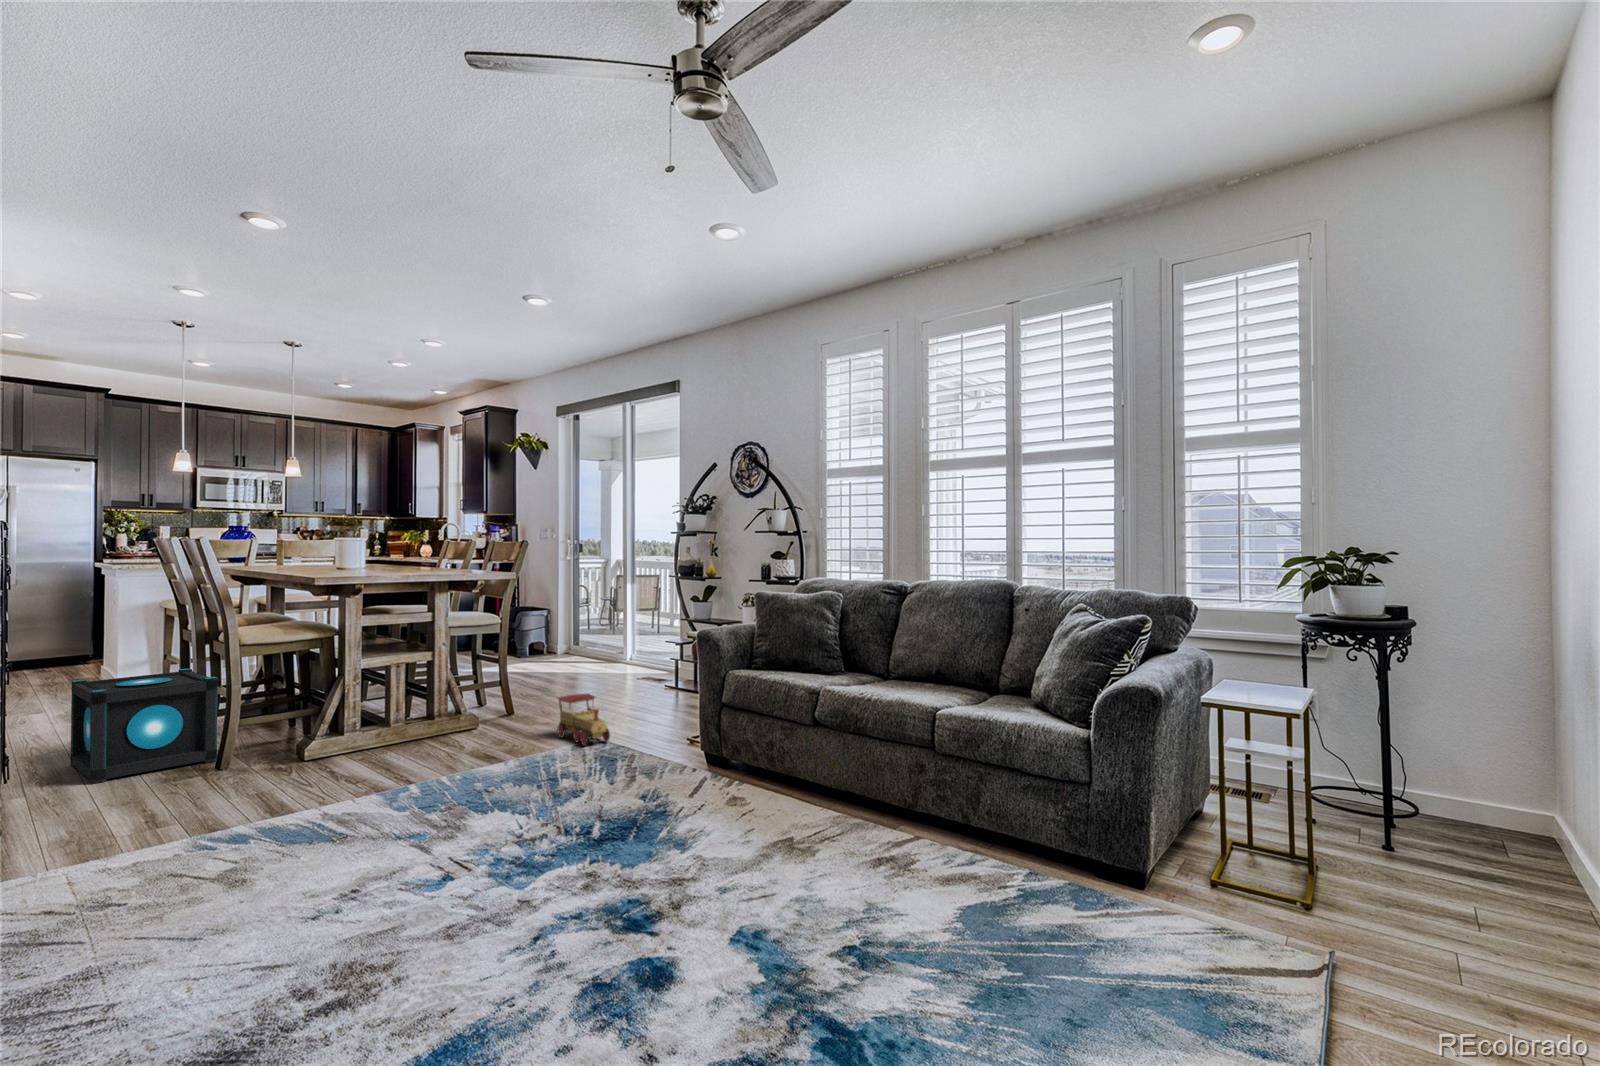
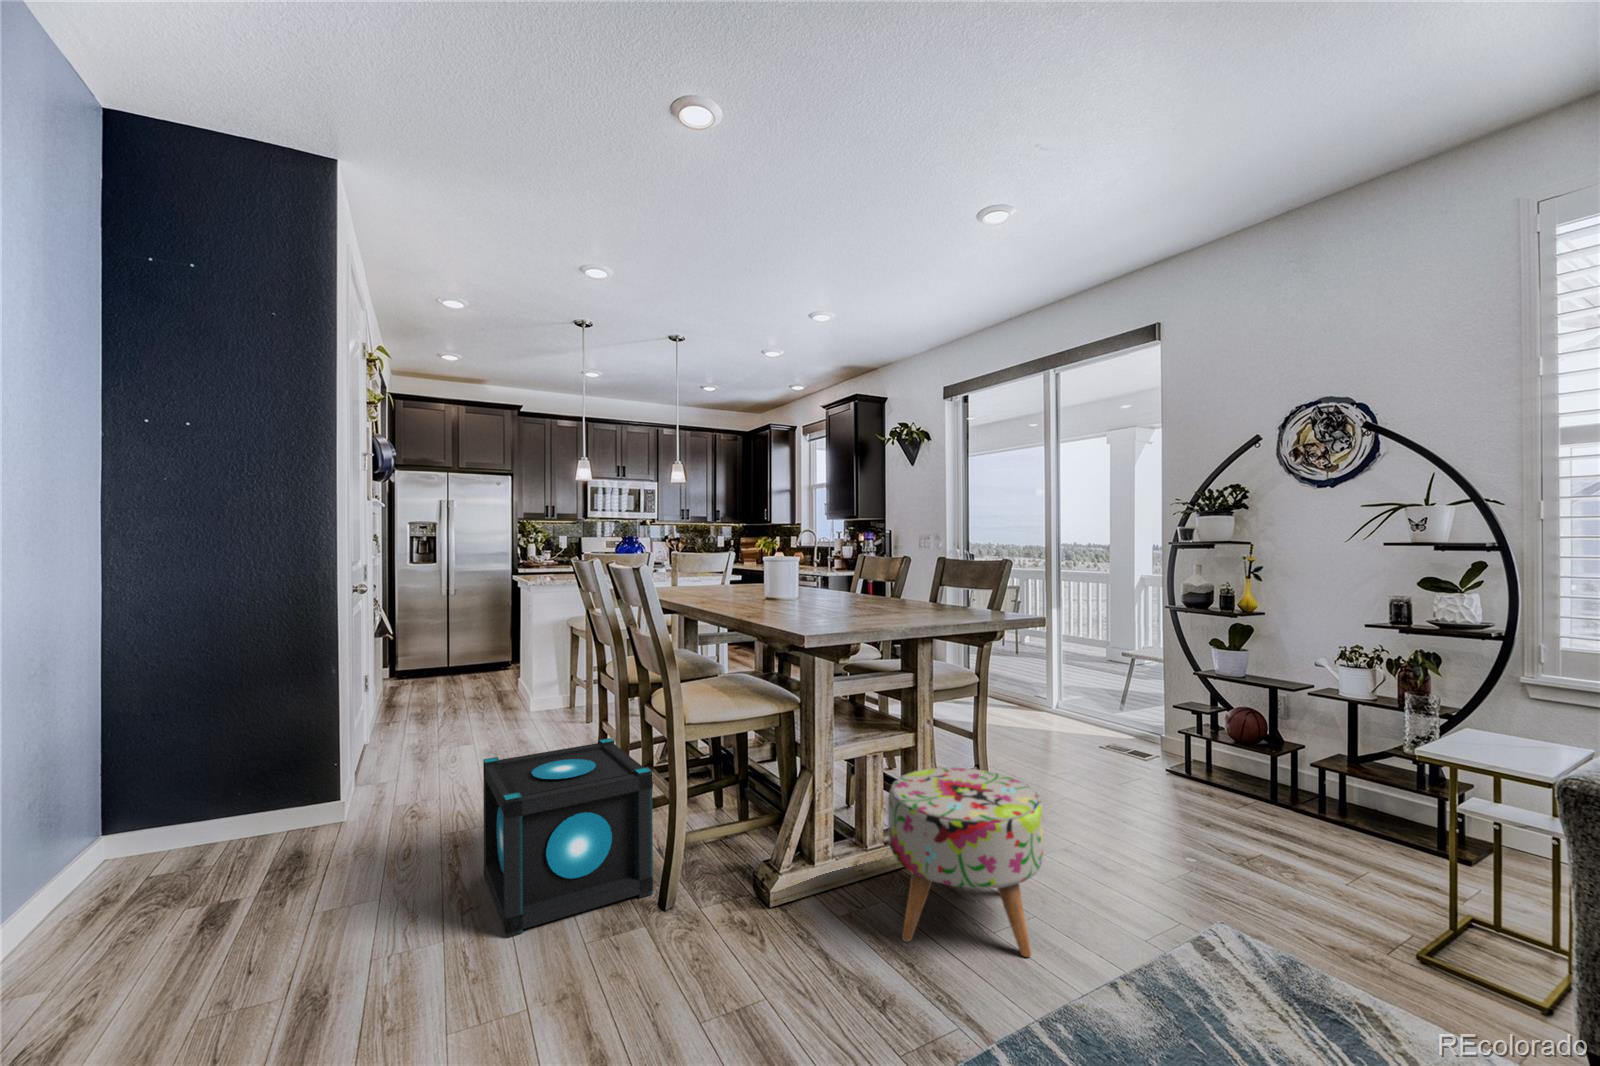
ottoman: none [389,668,489,761] -> present [888,767,1044,957]
toy train: present [557,693,610,746] -> none [1129,822,1267,946]

